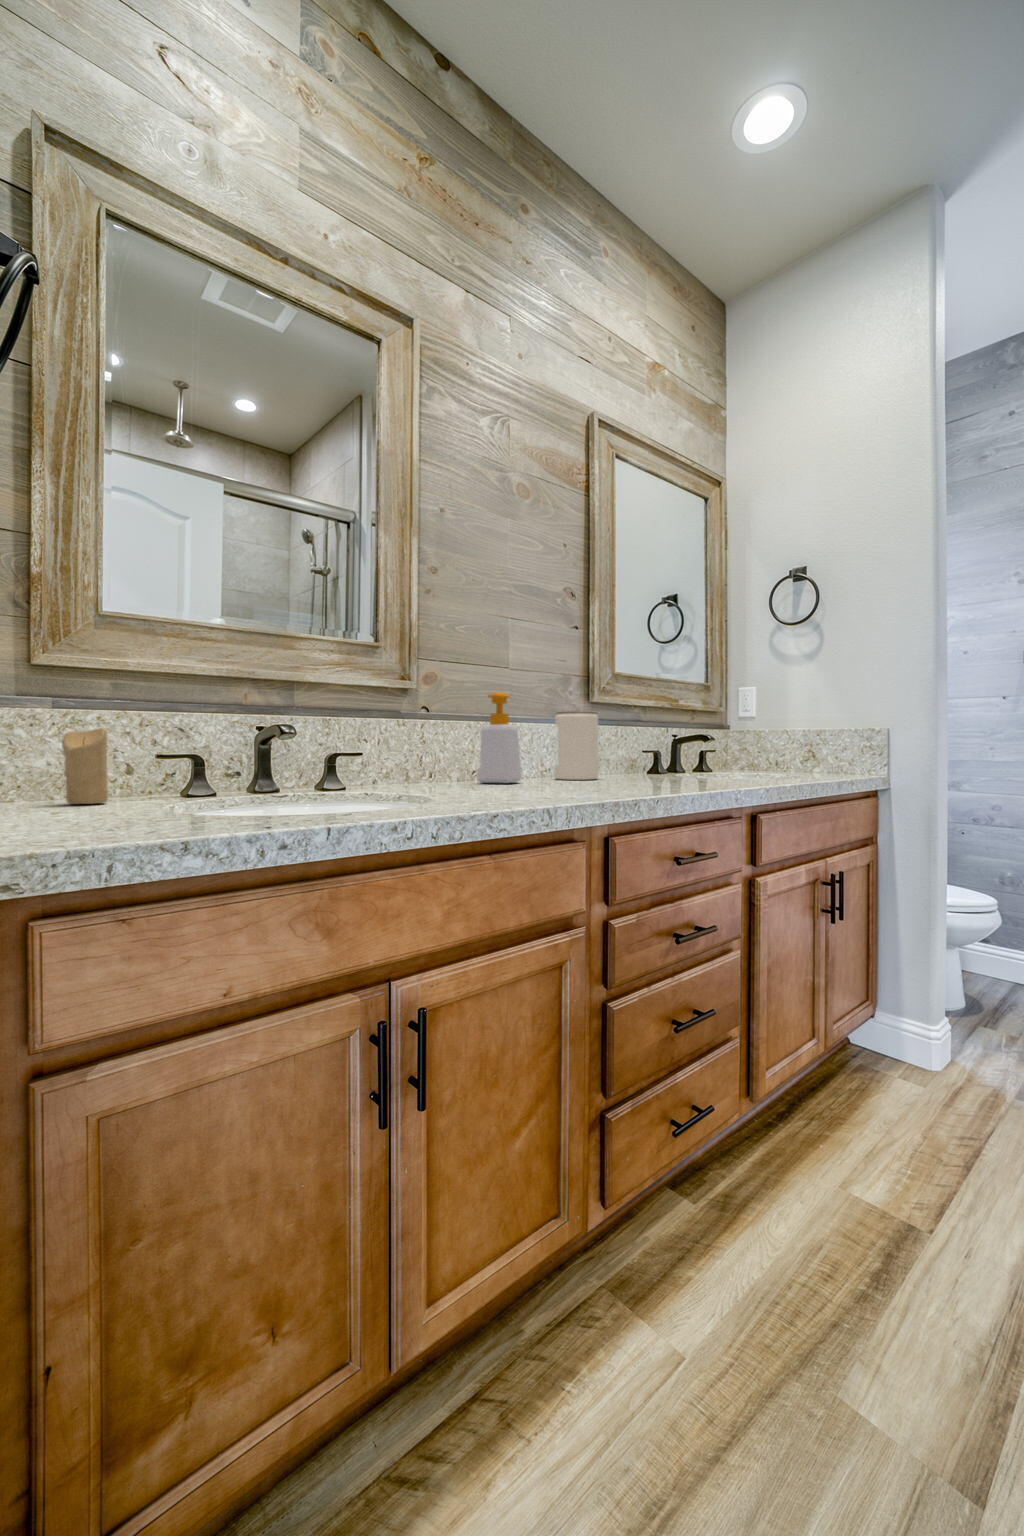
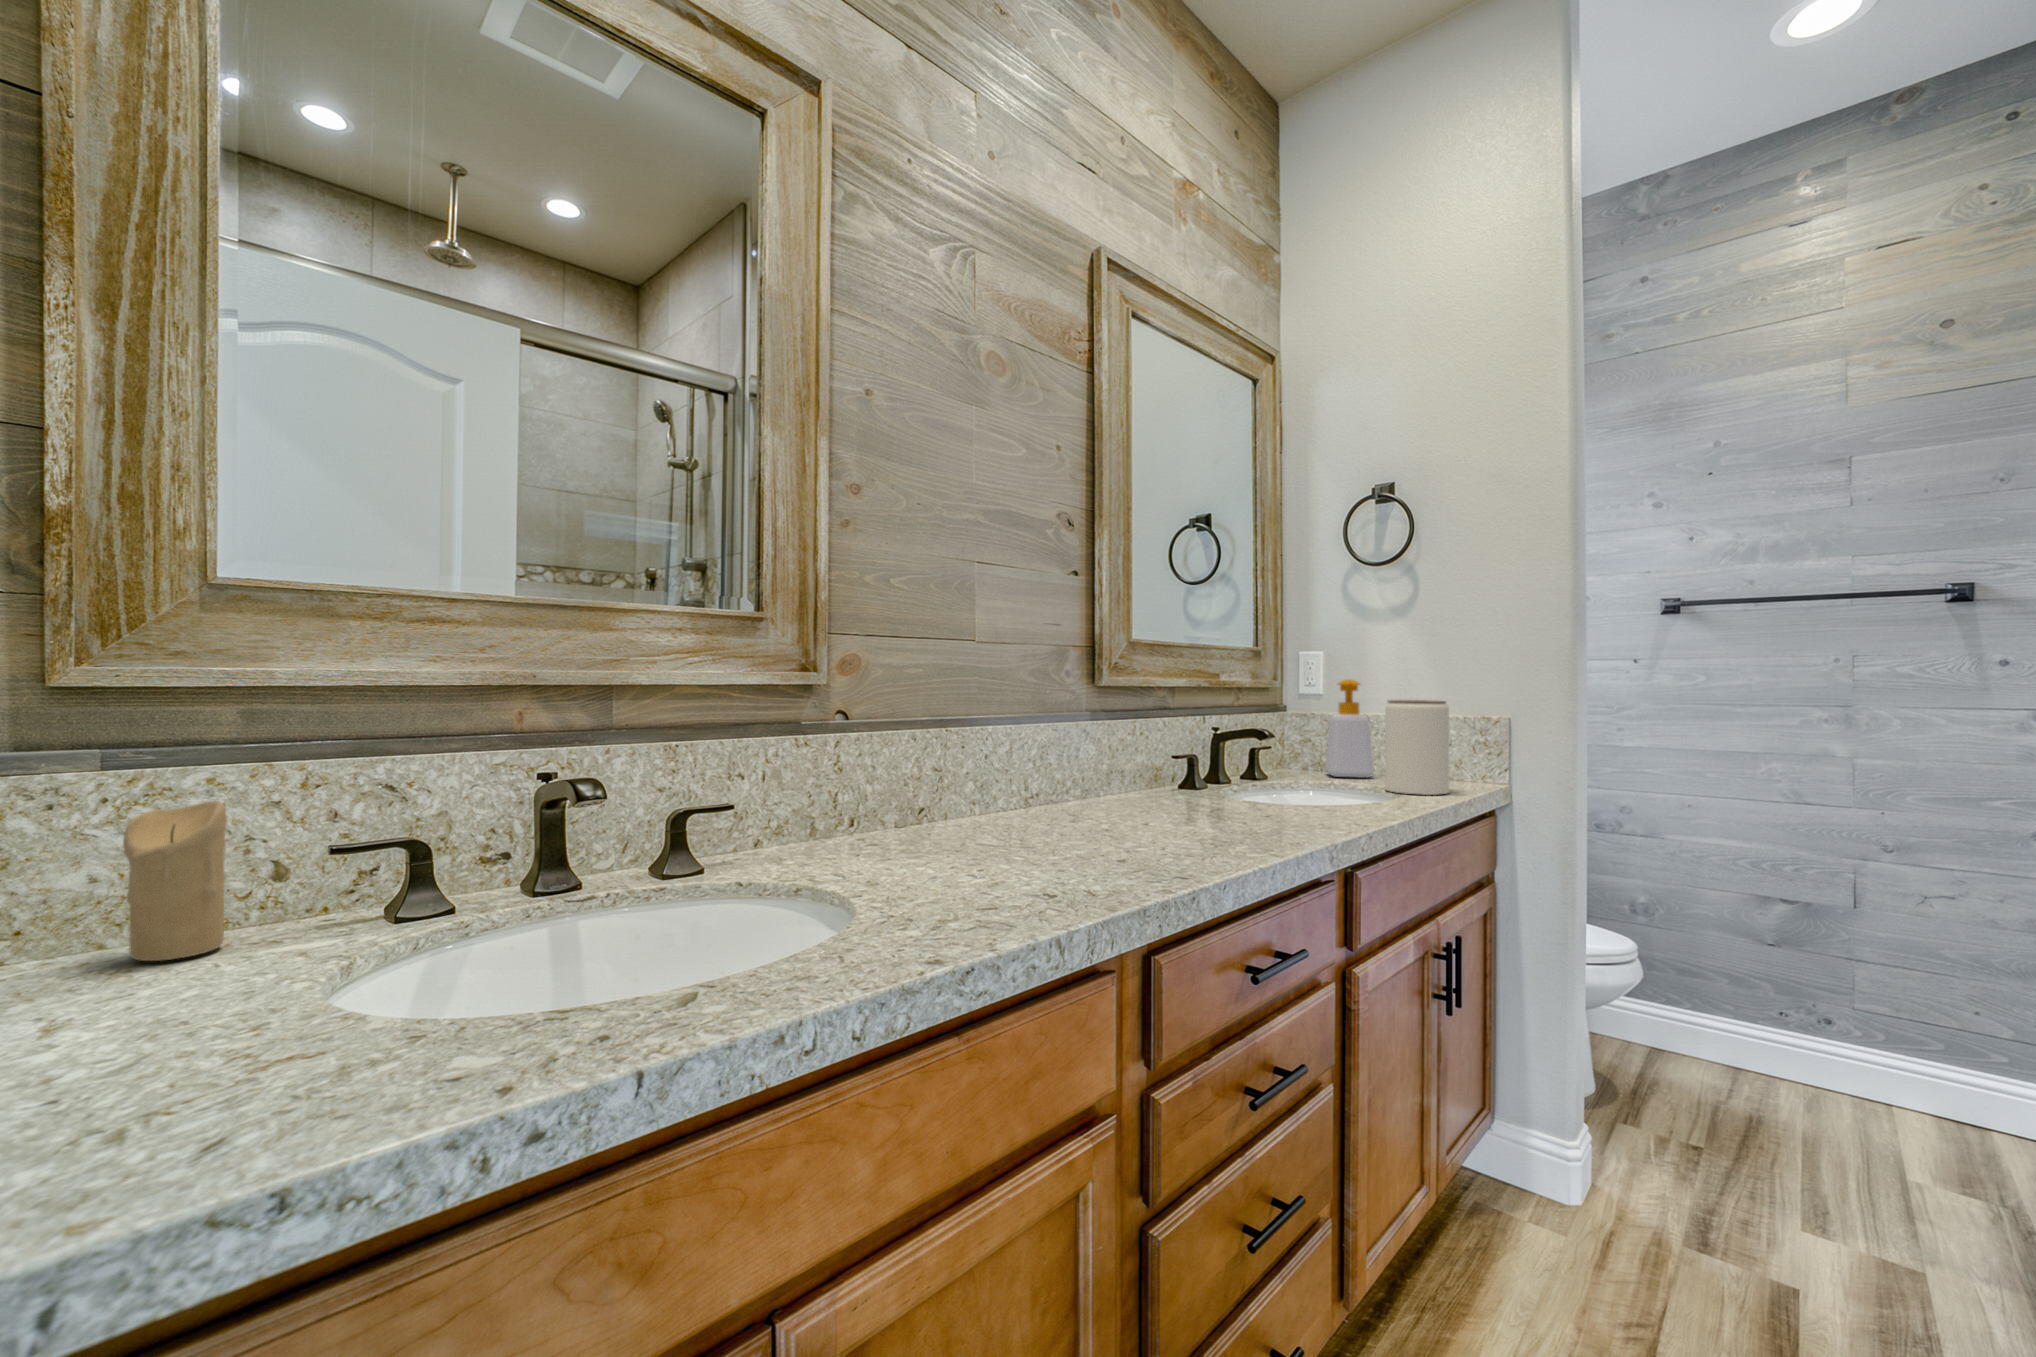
soap bottle: present [477,692,522,783] -> present [1325,679,1374,778]
jar: present [555,712,598,780] -> present [1385,700,1449,795]

